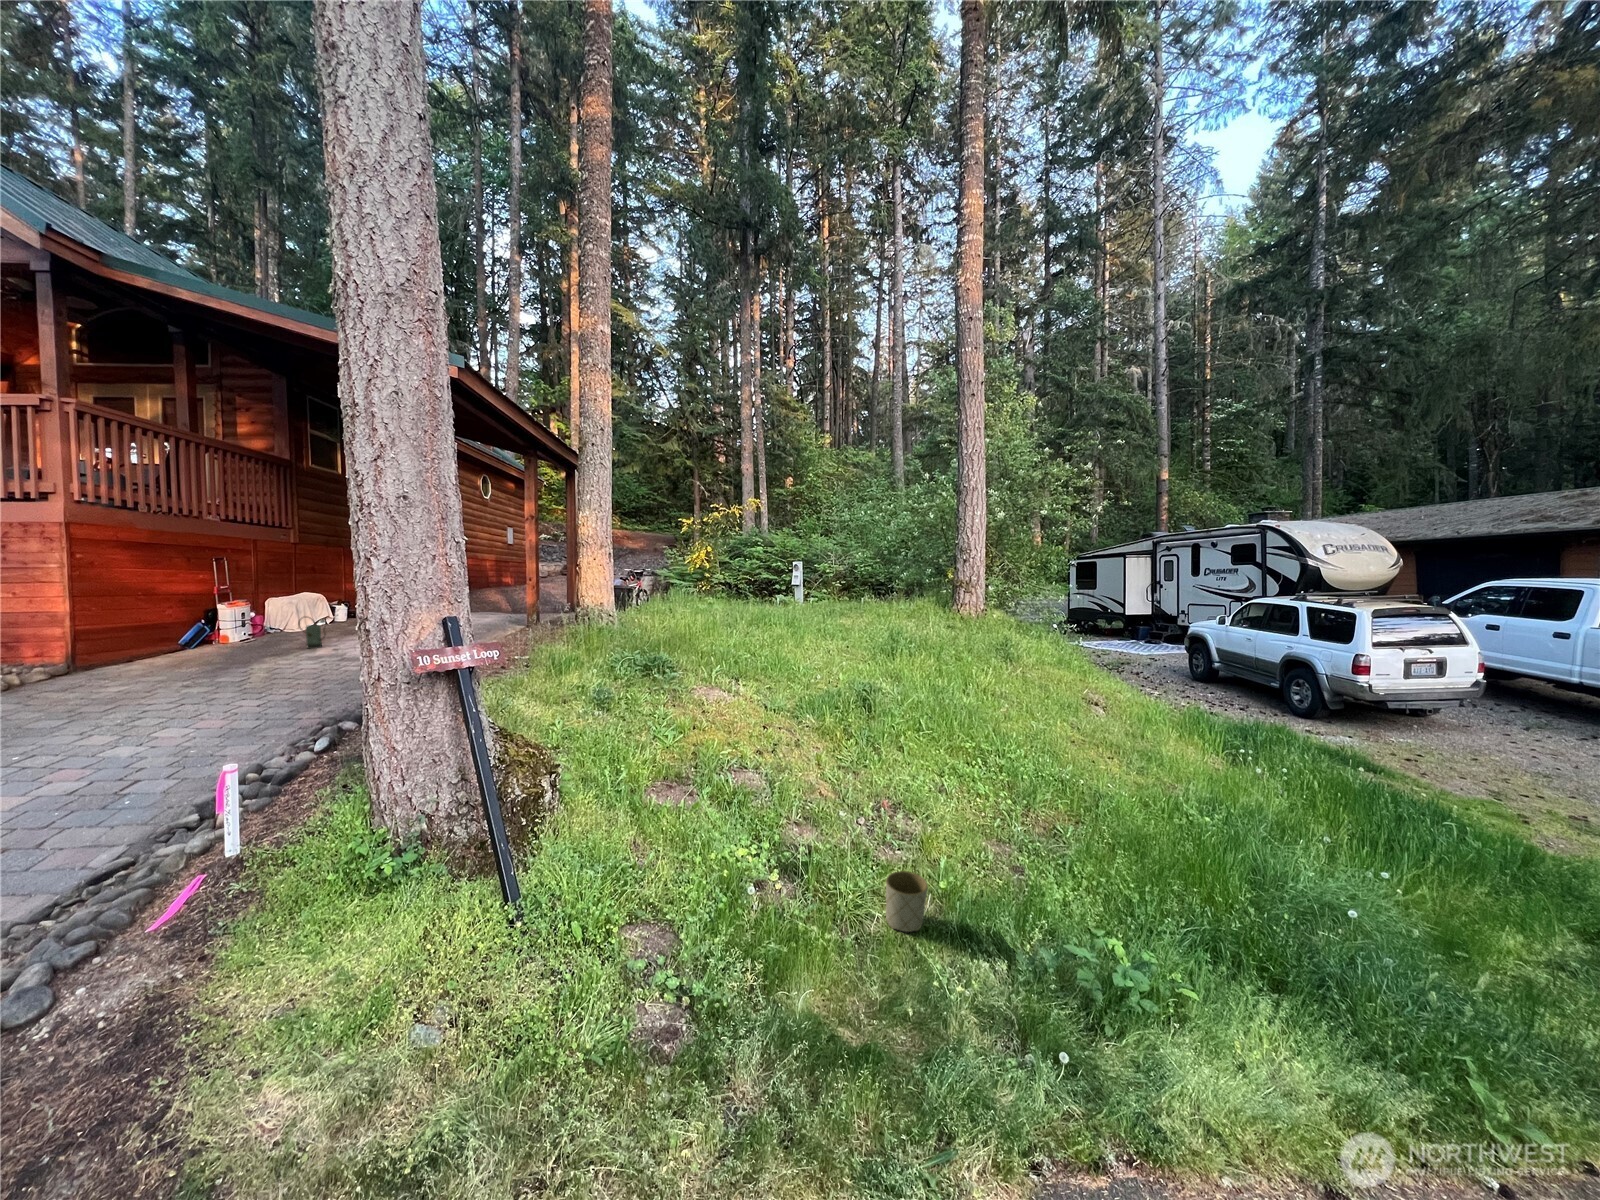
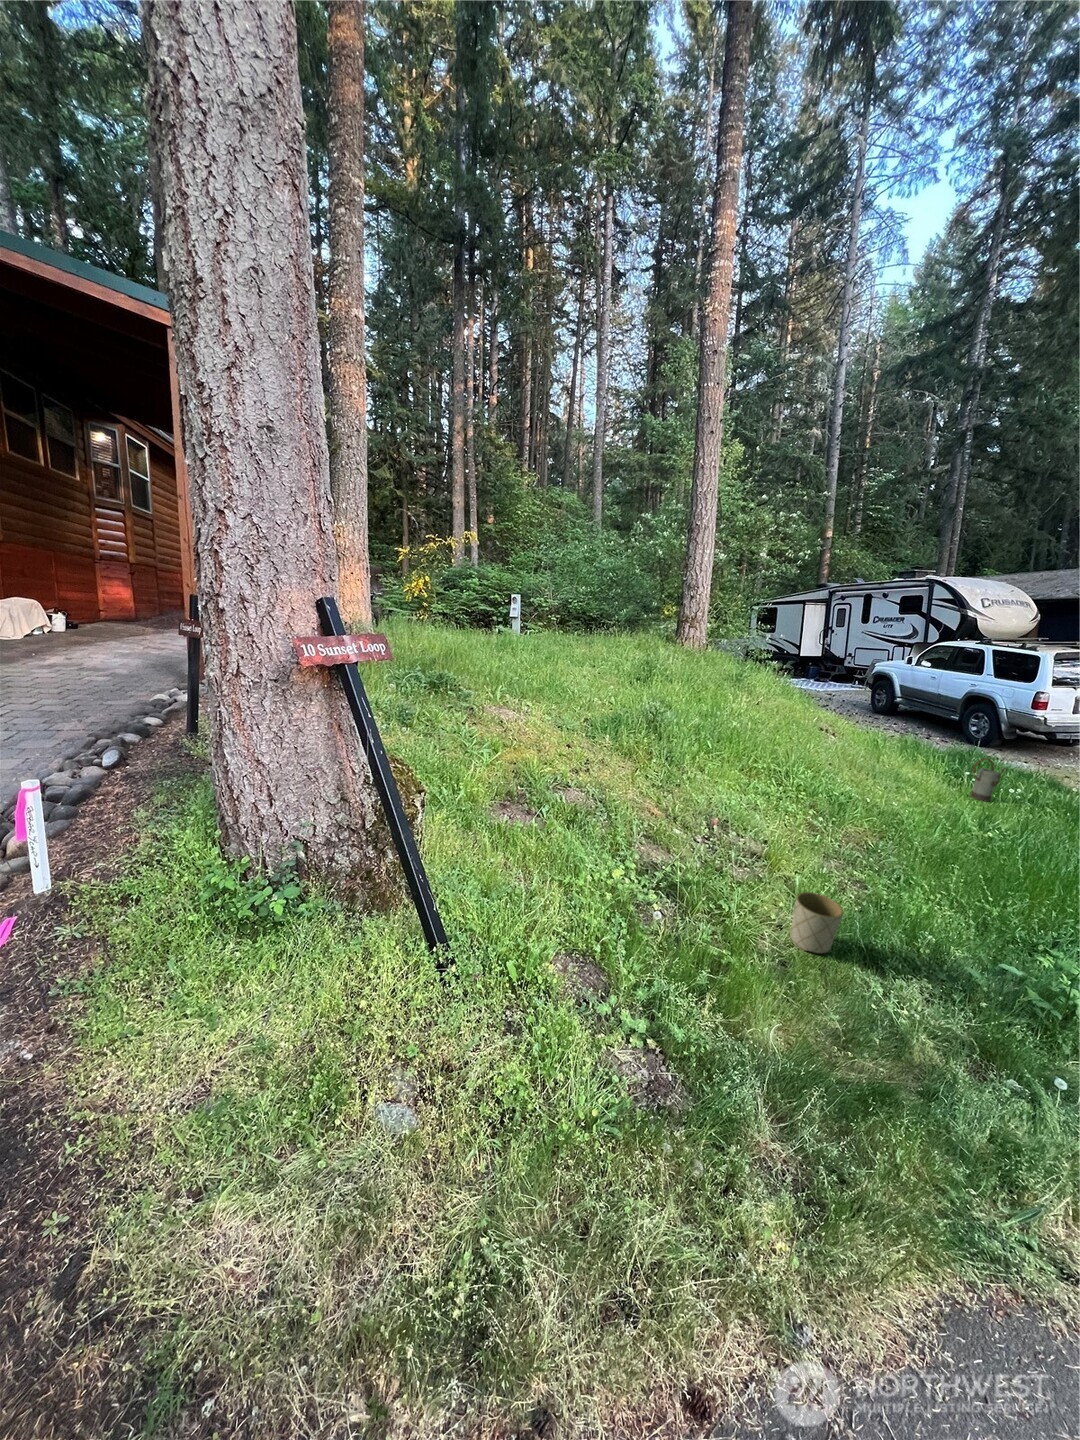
watering can: present [298,617,326,649] -> present [970,758,1006,802]

